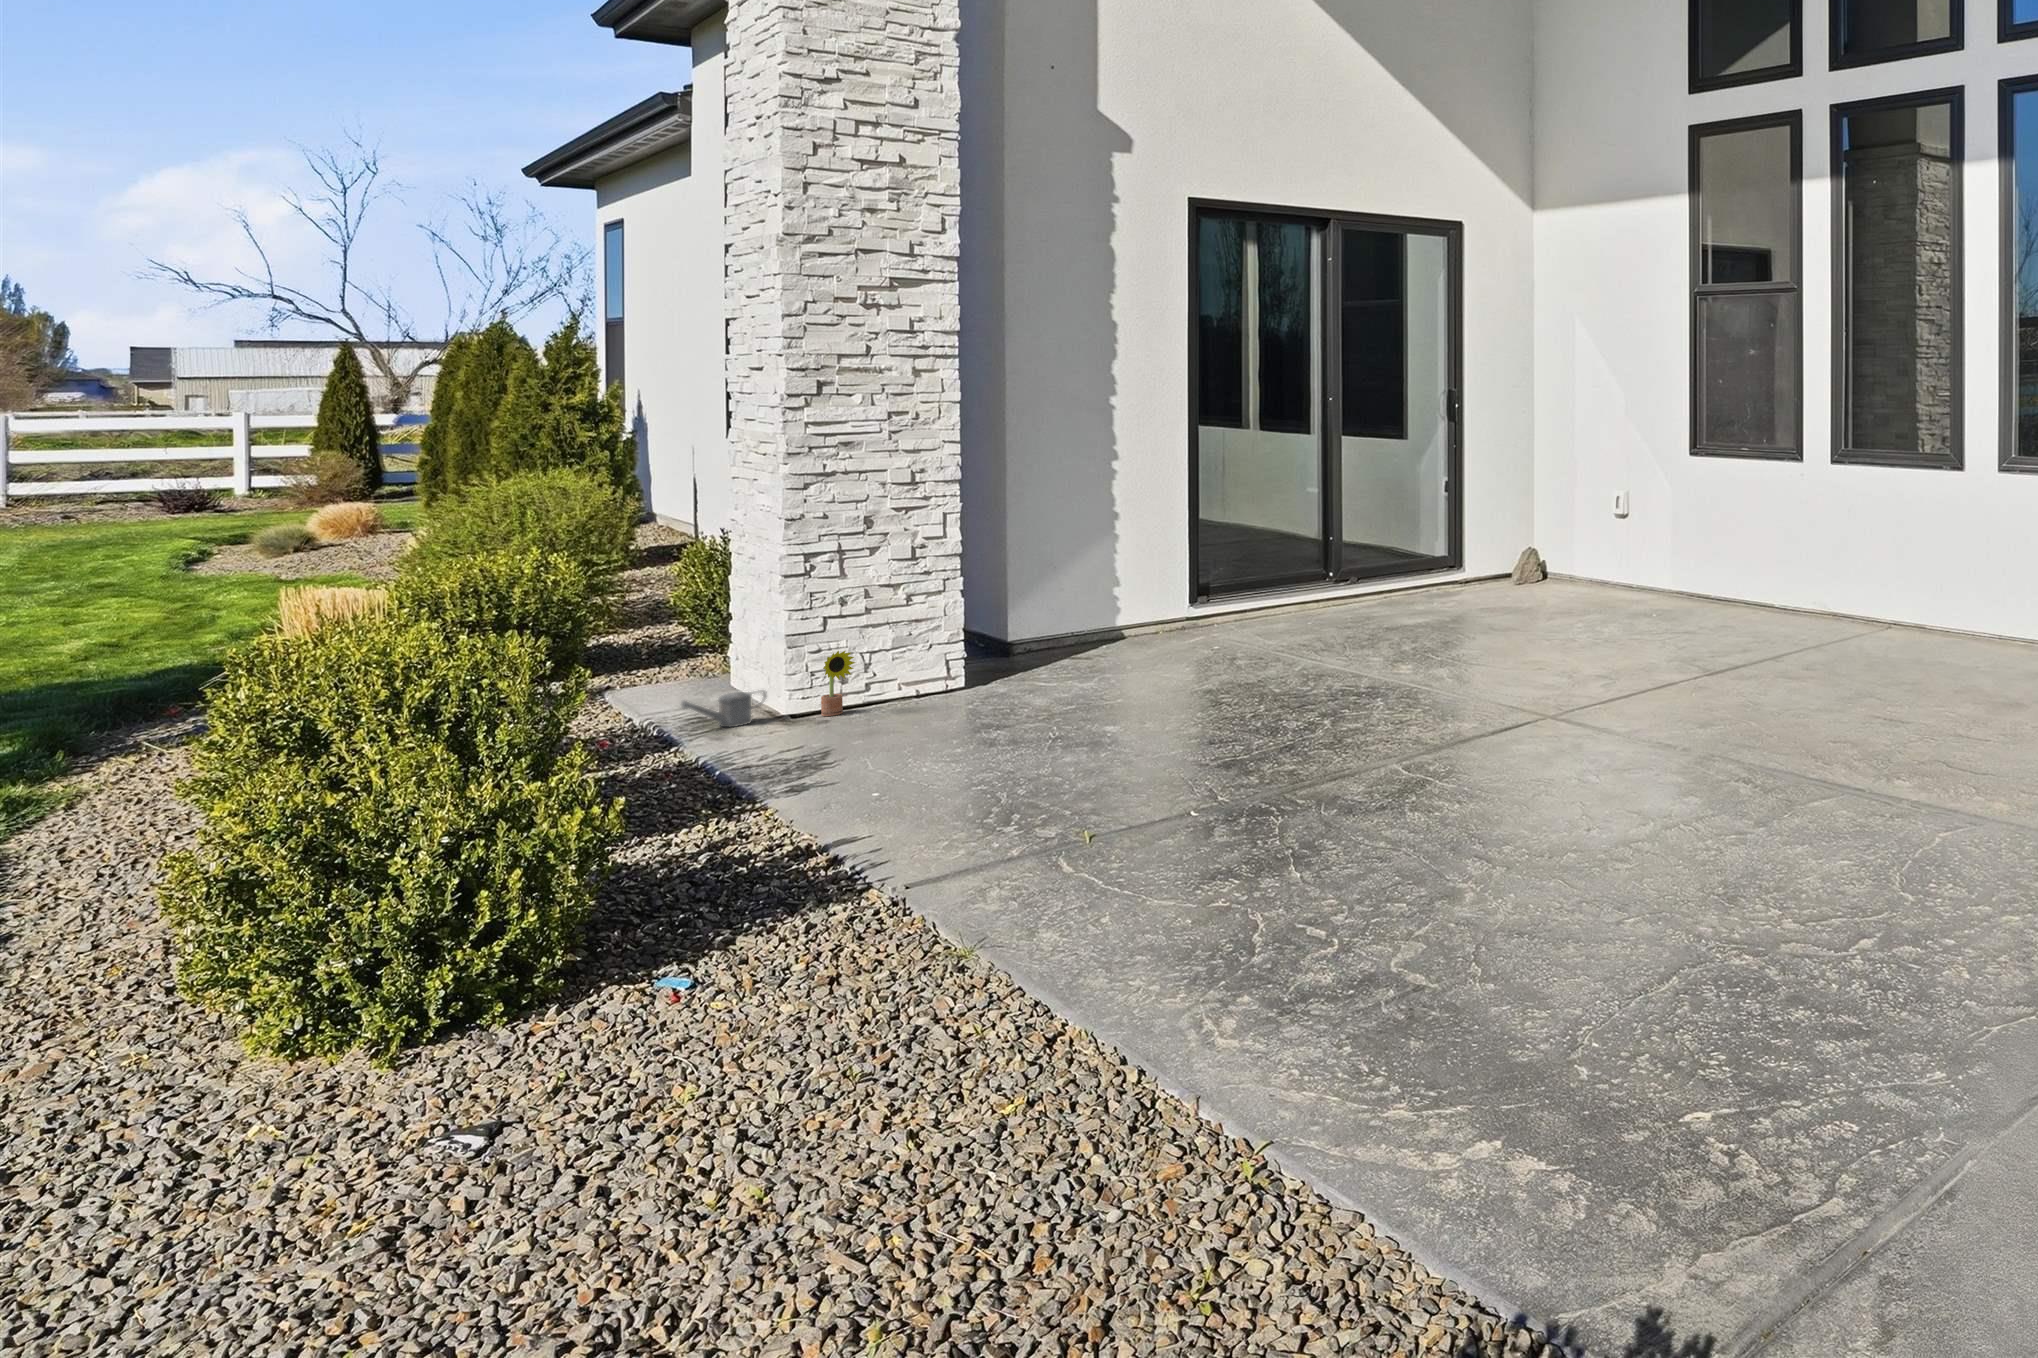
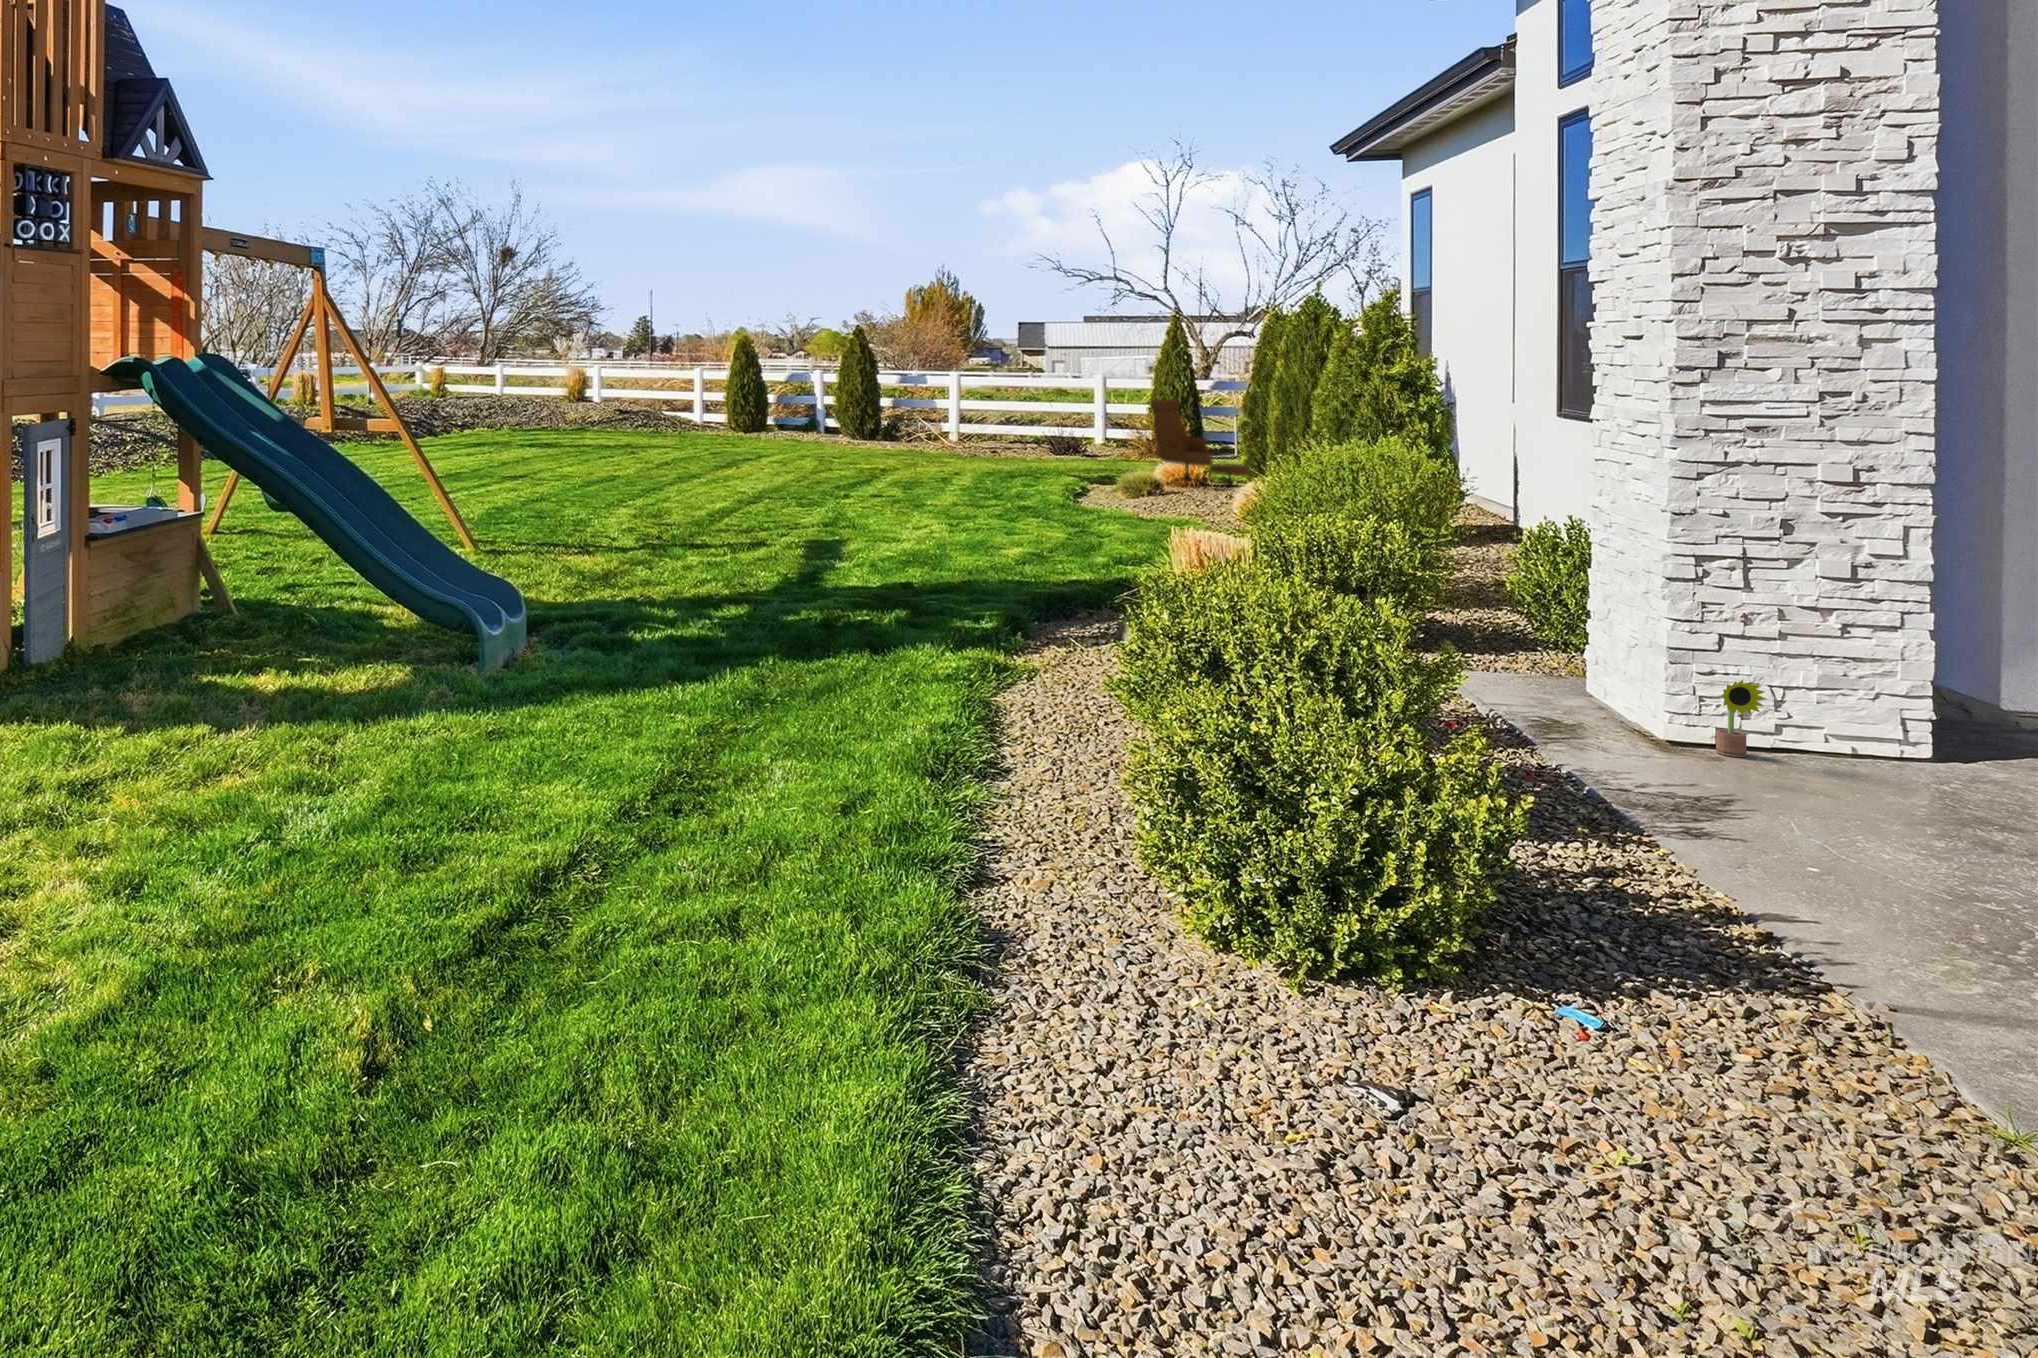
lounge chair: none [300,443,432,544] -> present [1151,399,1251,488]
watering can: present [681,691,767,727] -> none [1537,695,1641,740]

